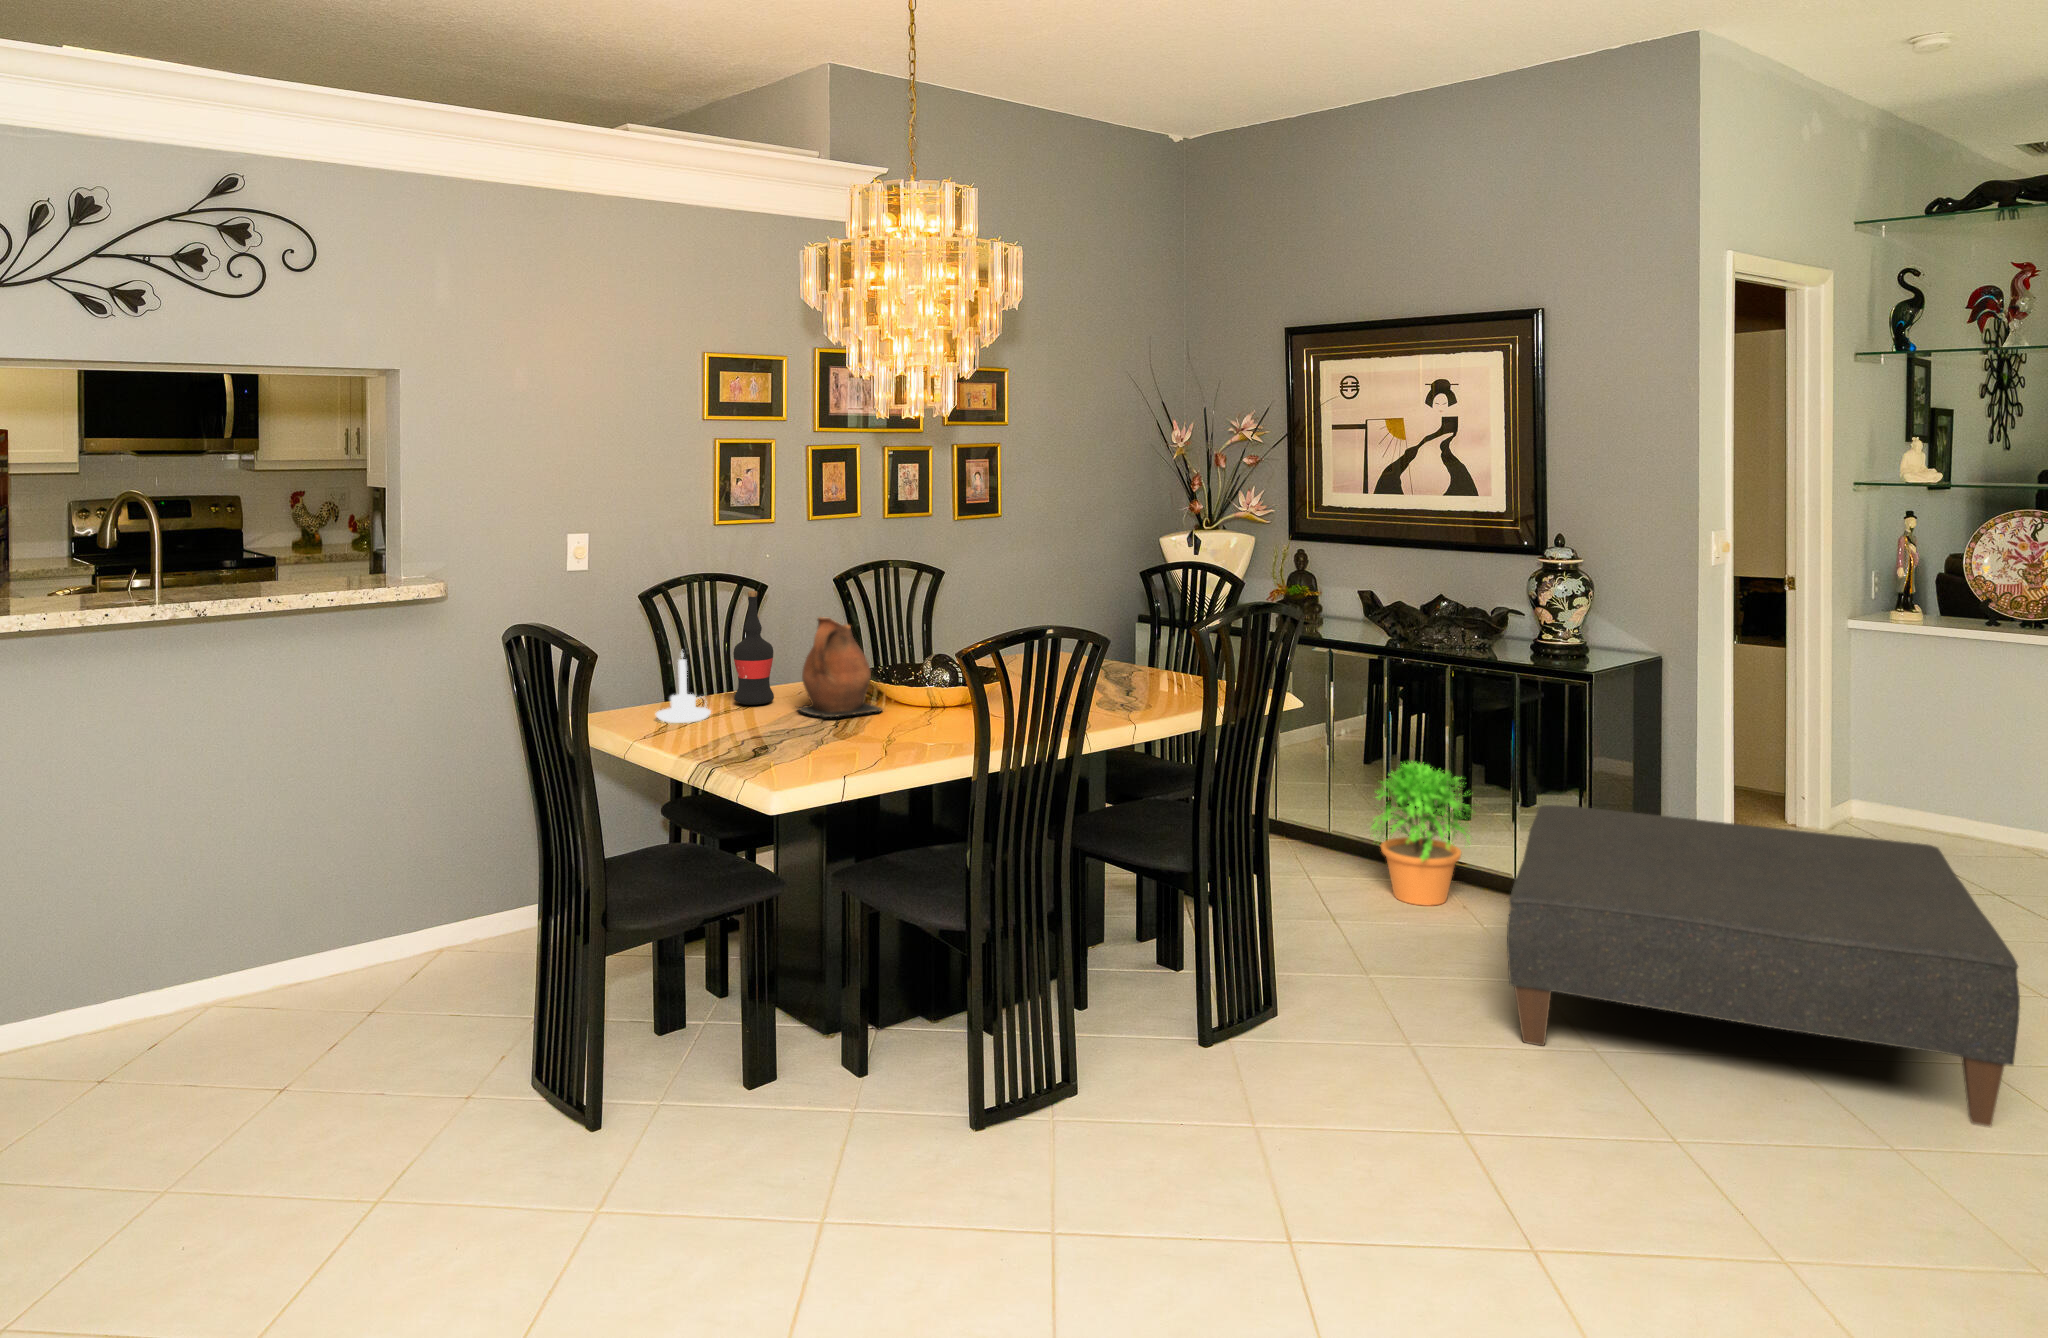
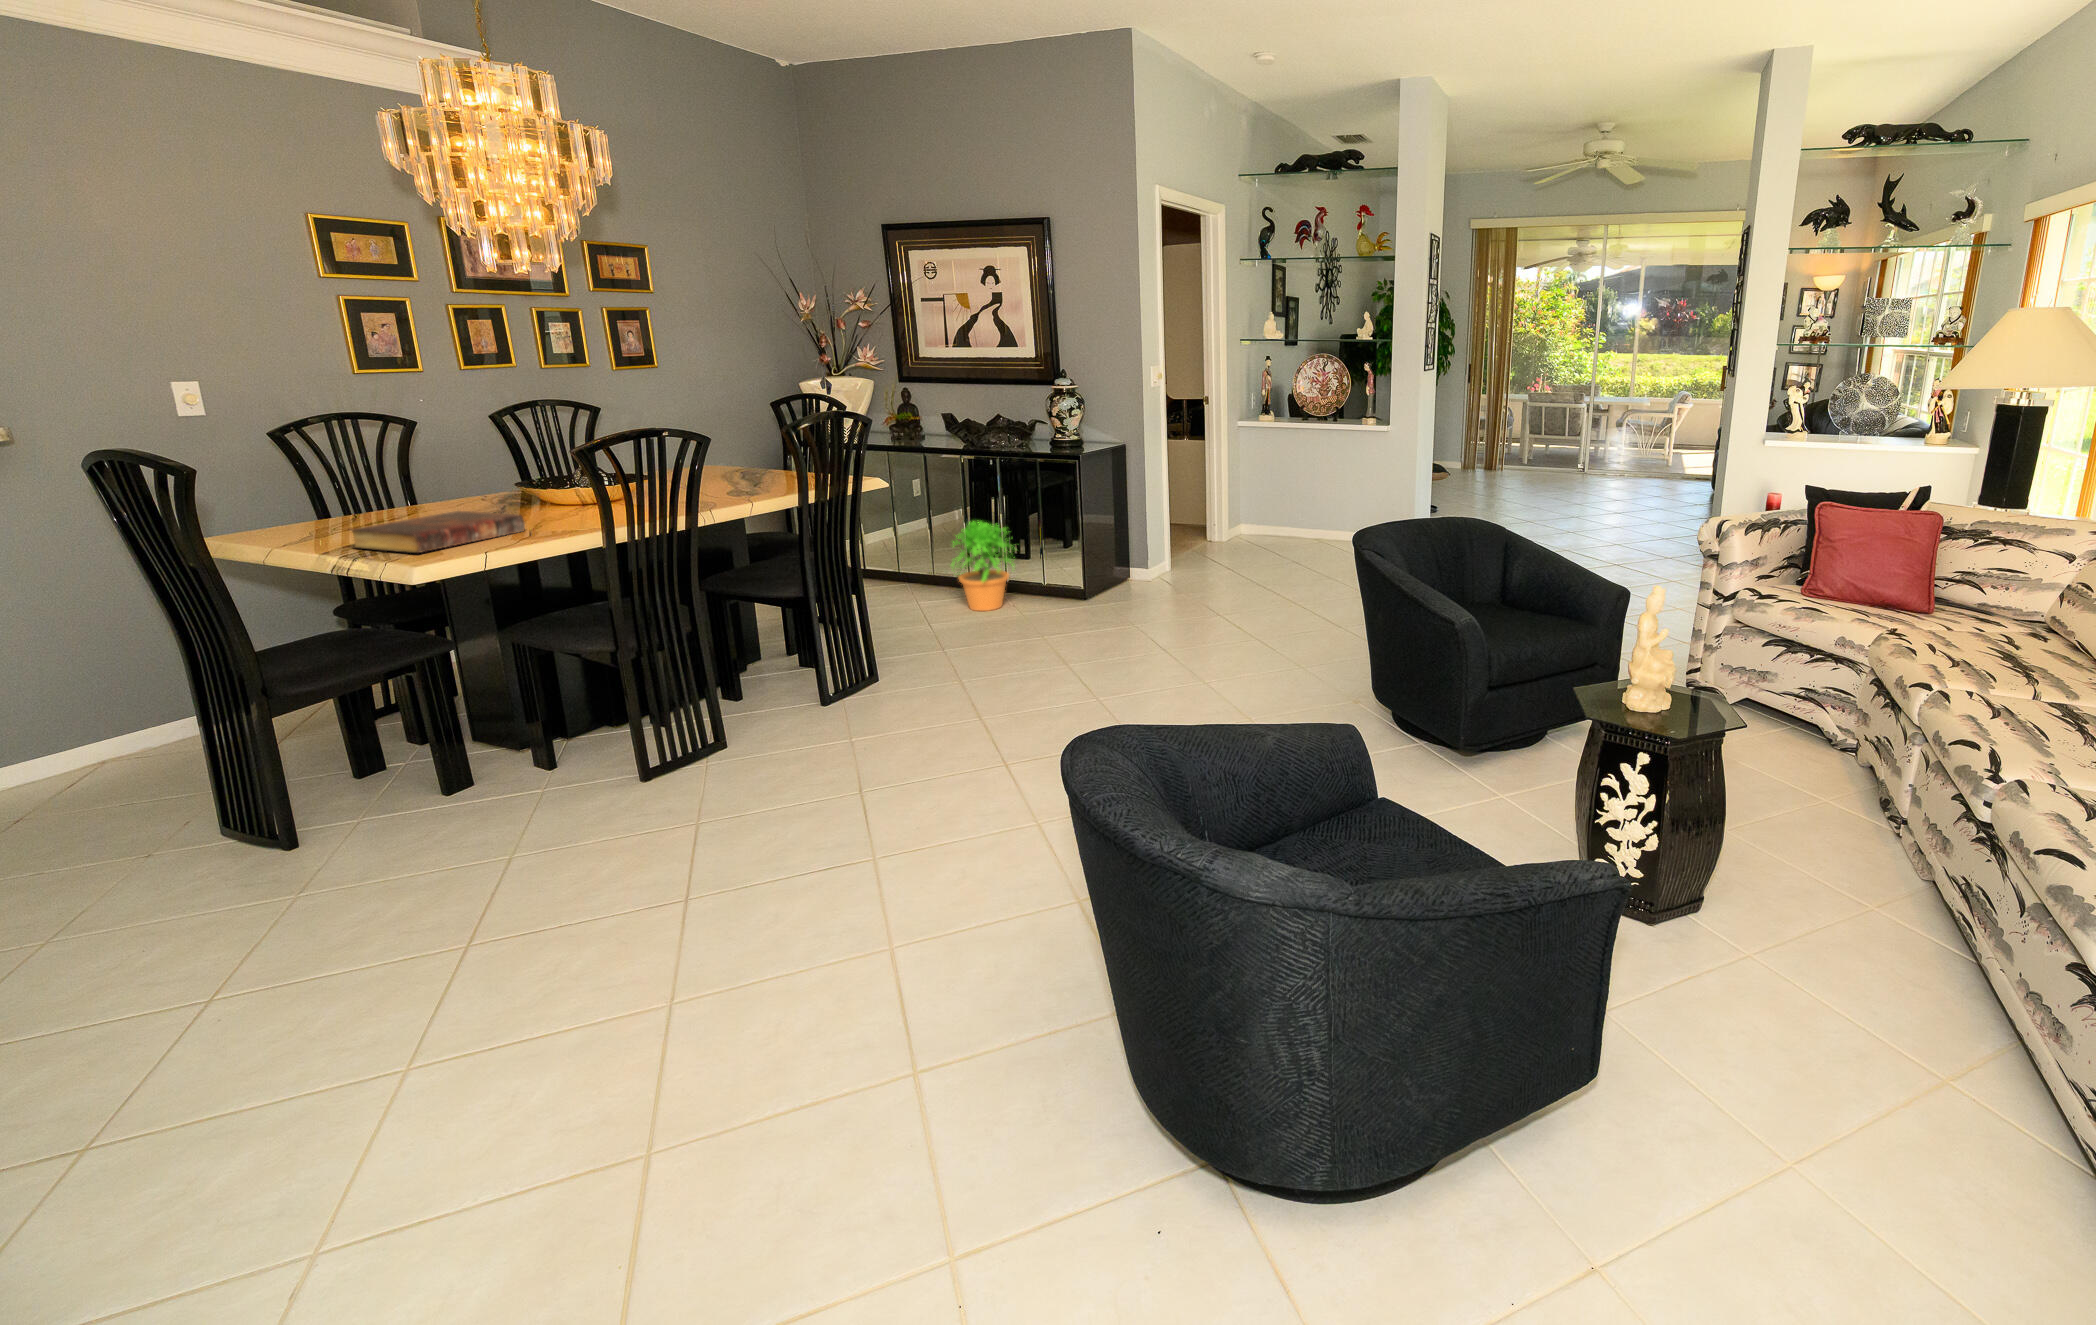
wine bottle: present [733,591,774,705] -> none [378,420,427,514]
ceramic pitcher: present [799,617,882,717] -> none [444,438,534,517]
candle holder: present [656,653,711,723] -> none [296,470,358,533]
book: none [709,709,882,768] -> present [351,511,525,553]
ottoman: present [1507,805,2020,1126] -> none [1014,537,1266,675]

